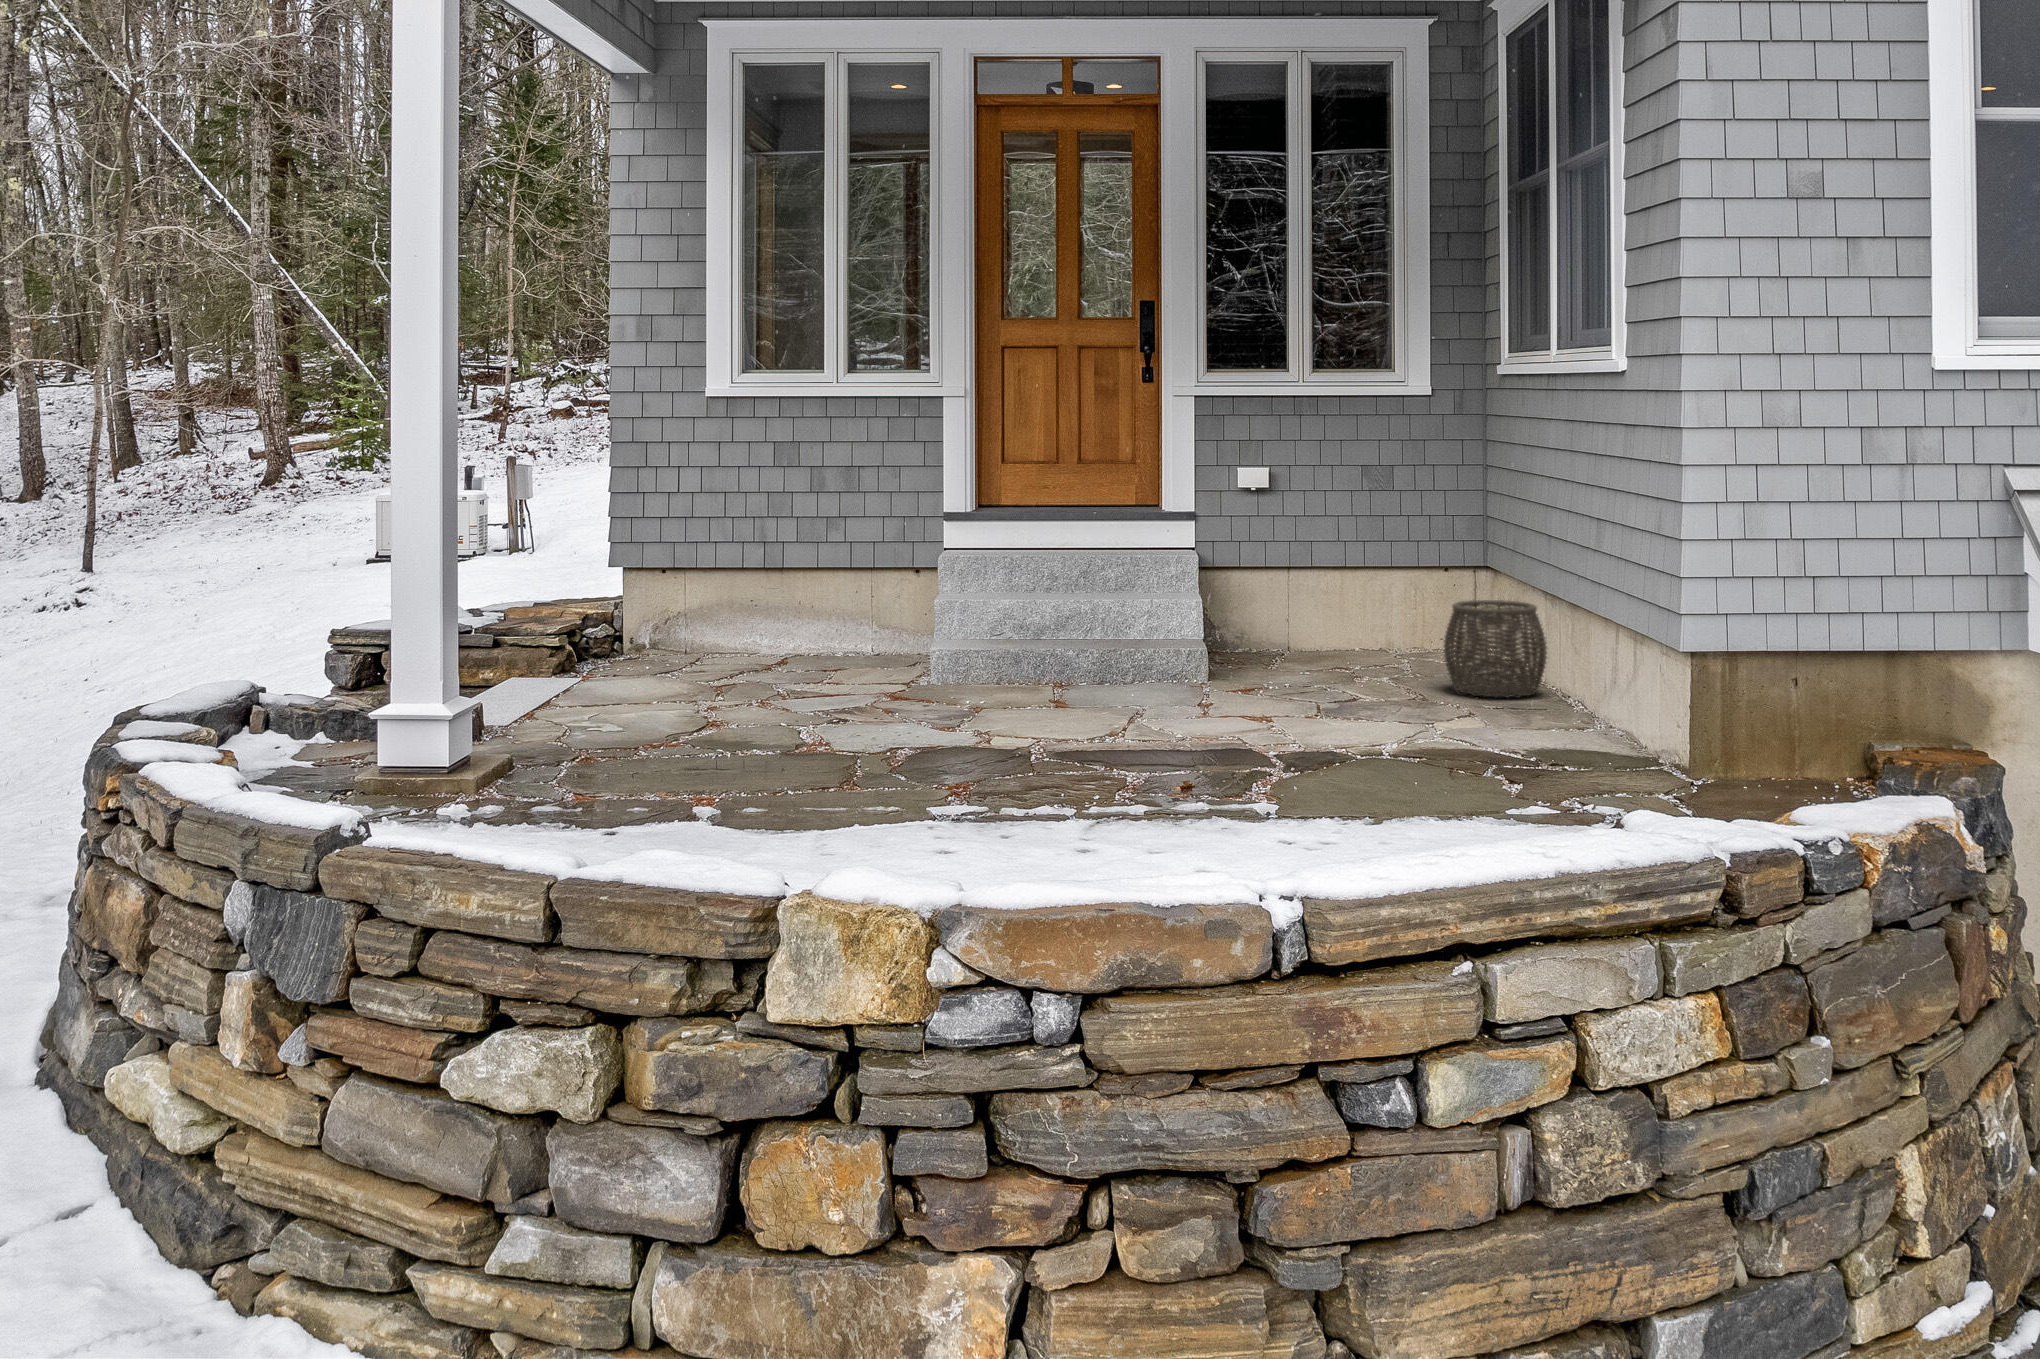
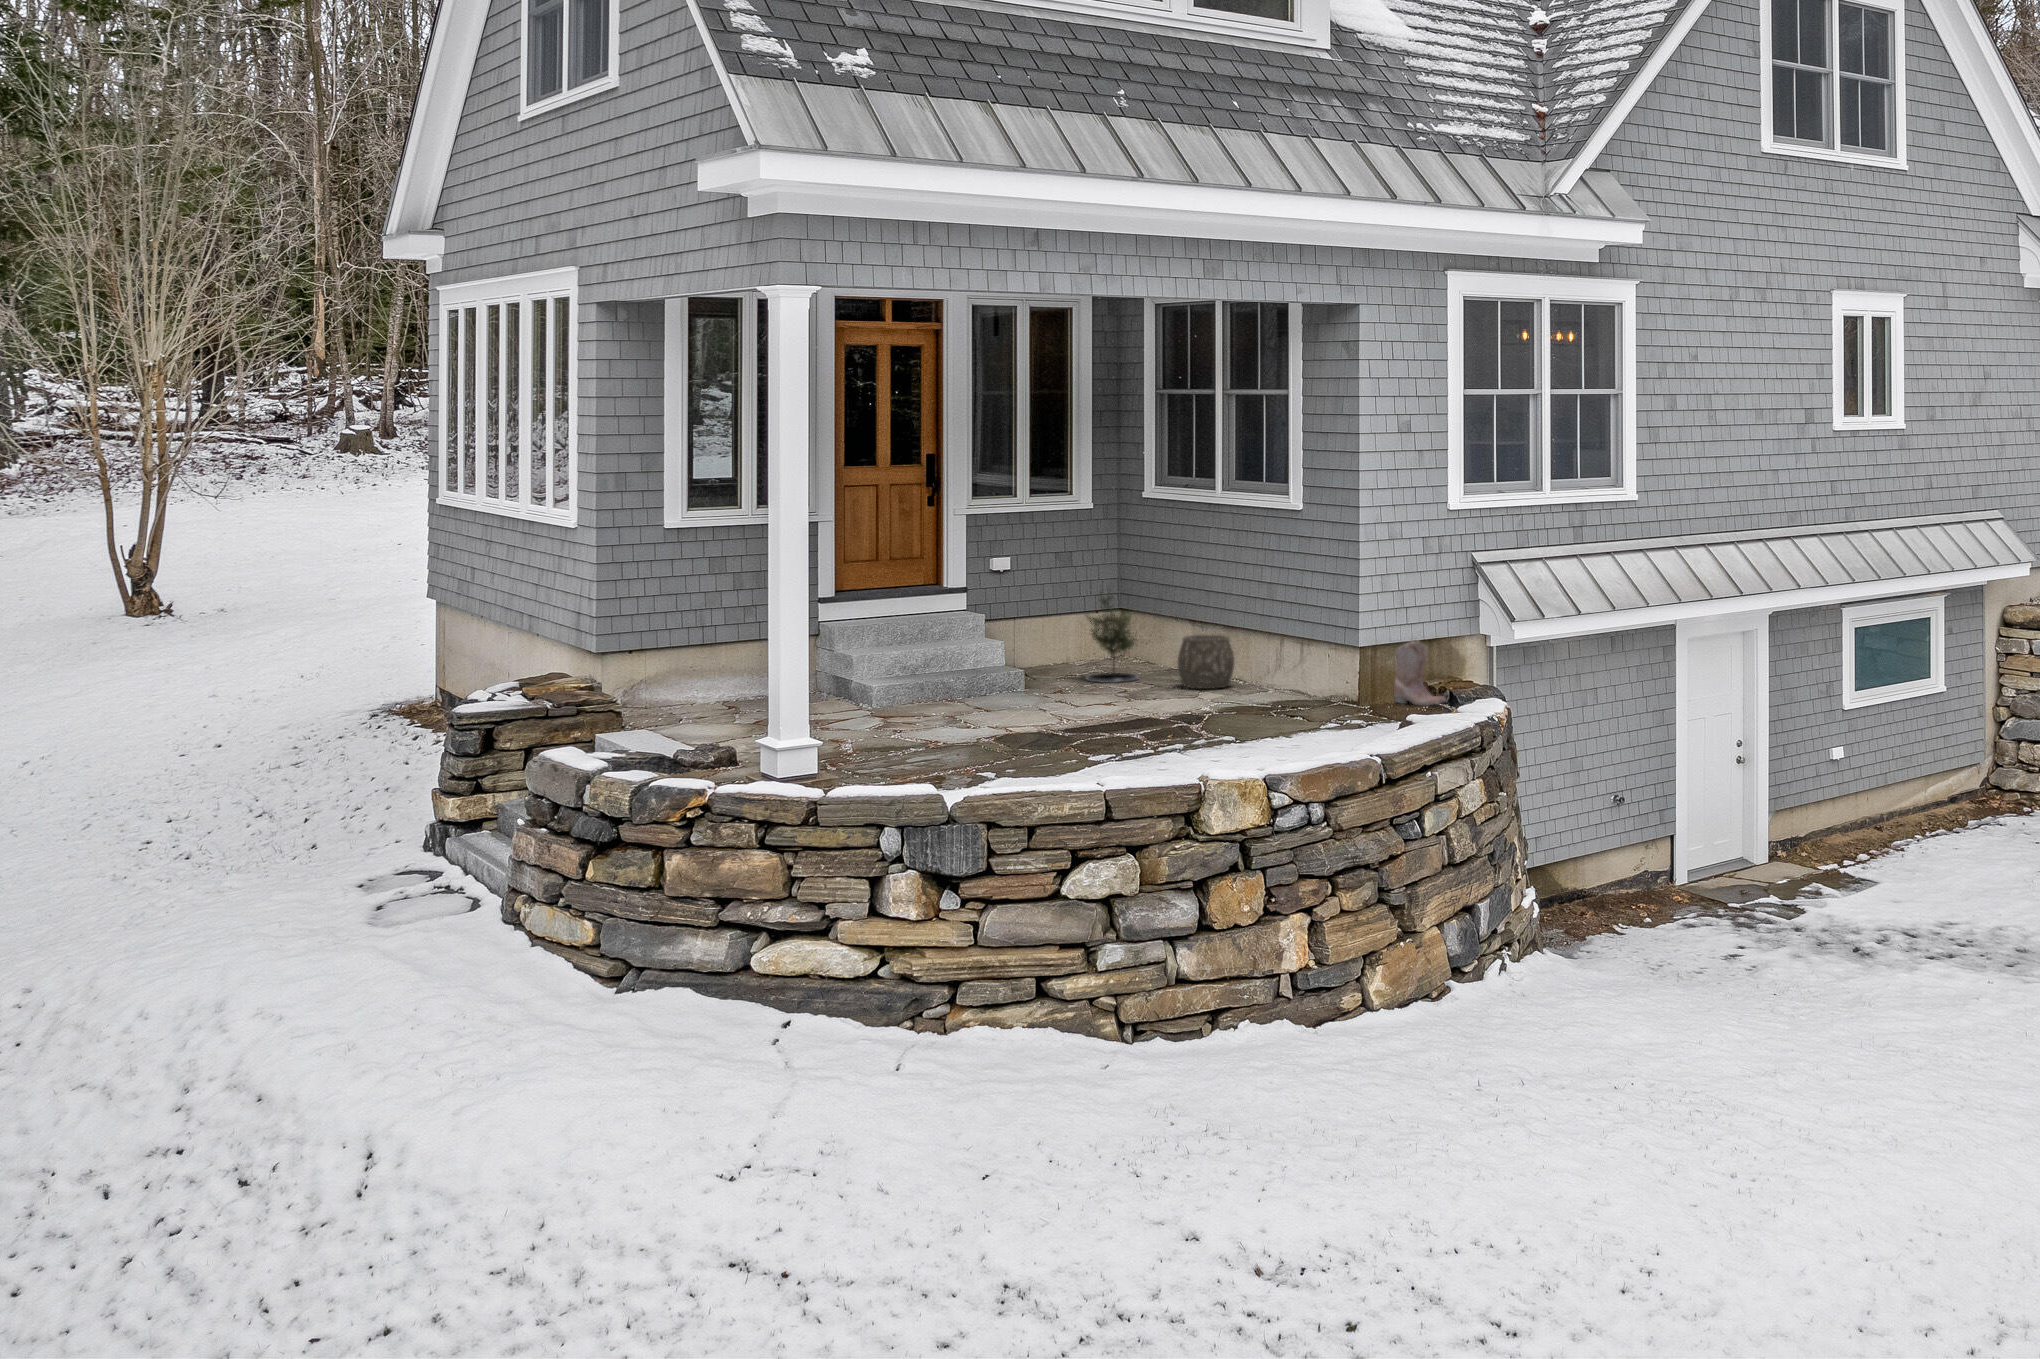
potted tree: none [1352,506,1450,669] -> present [1086,592,1138,683]
boots: none [1734,646,1850,794] -> present [1394,640,1446,706]

